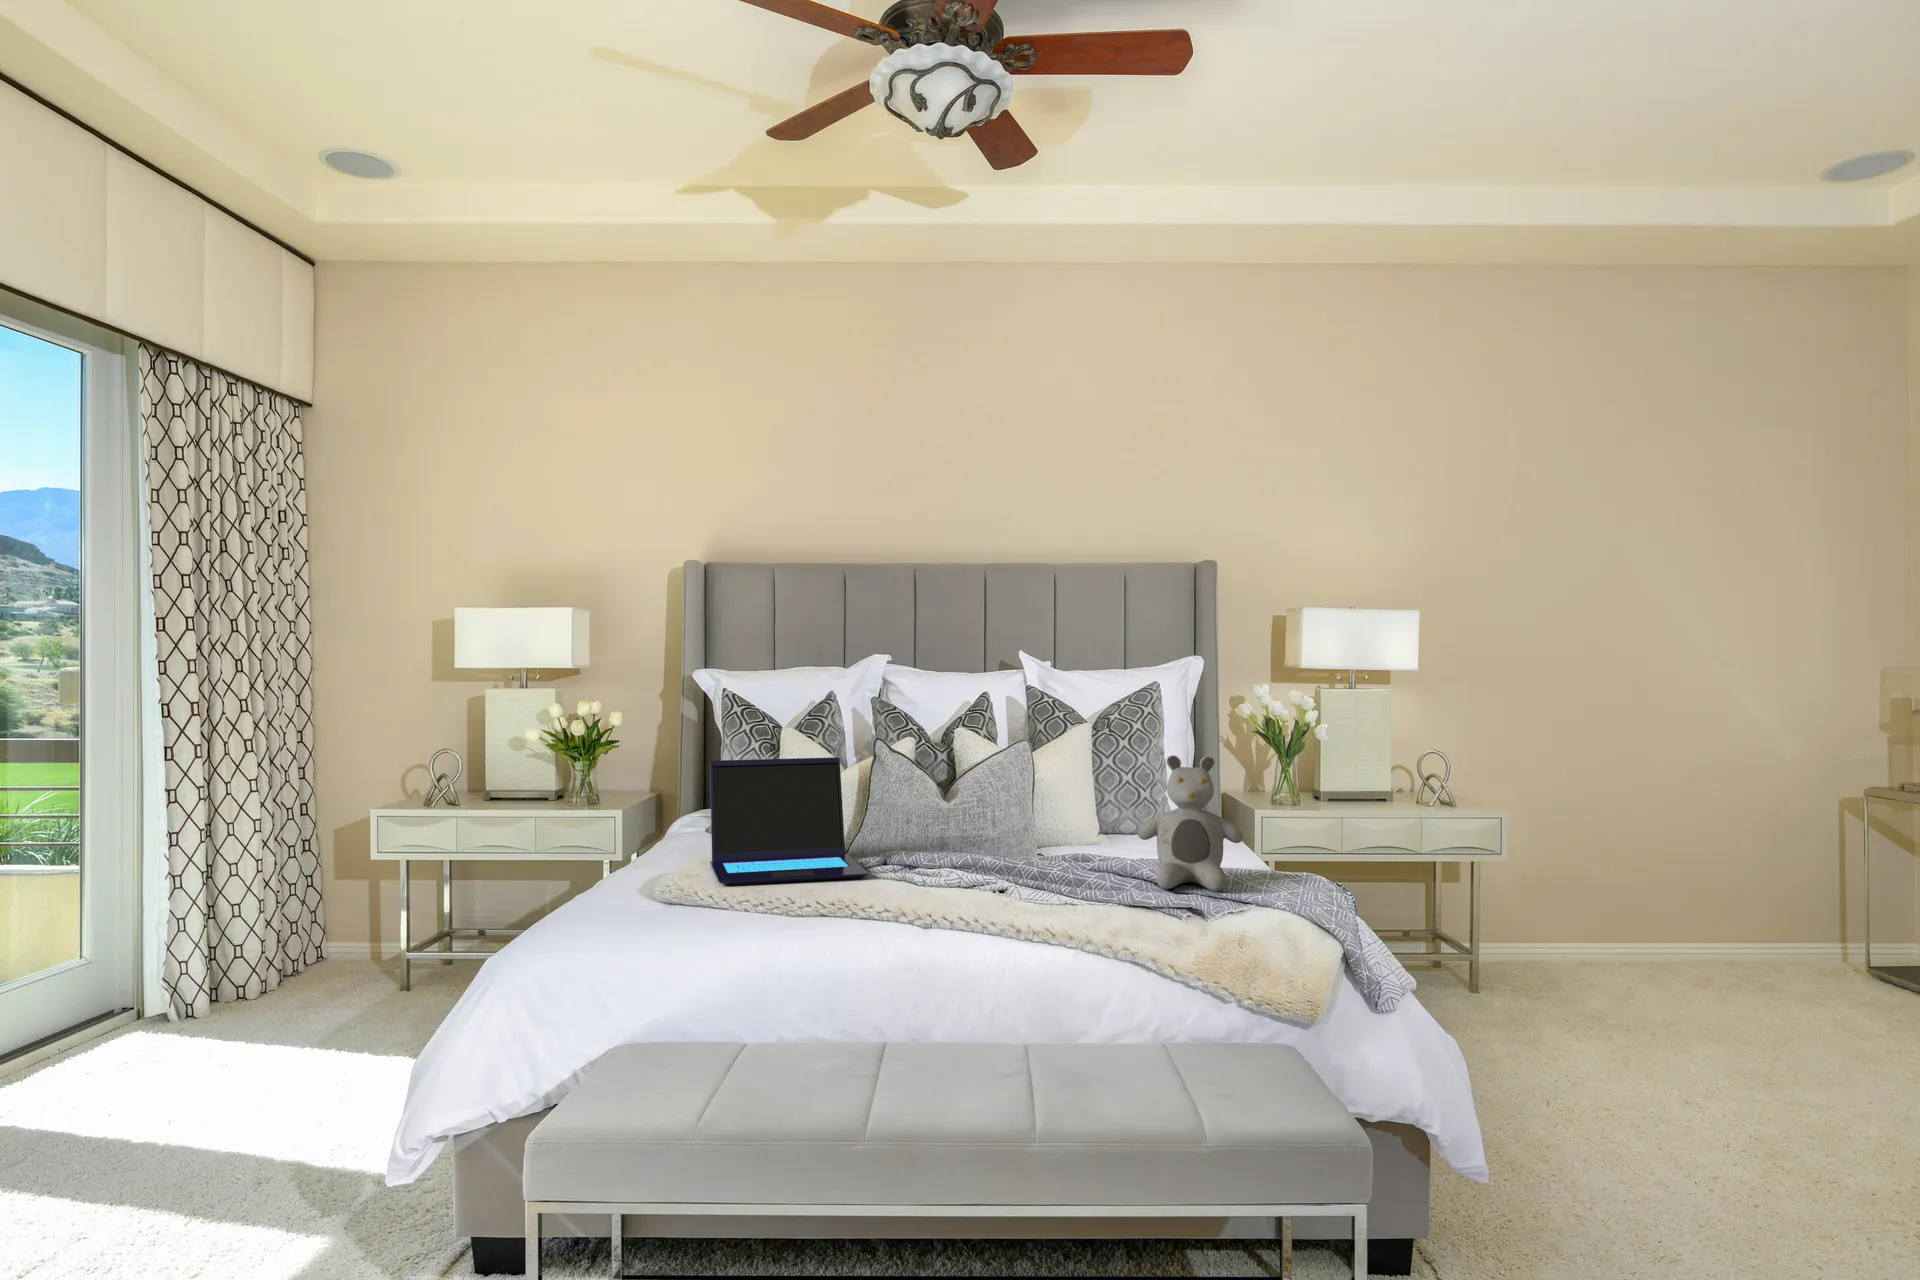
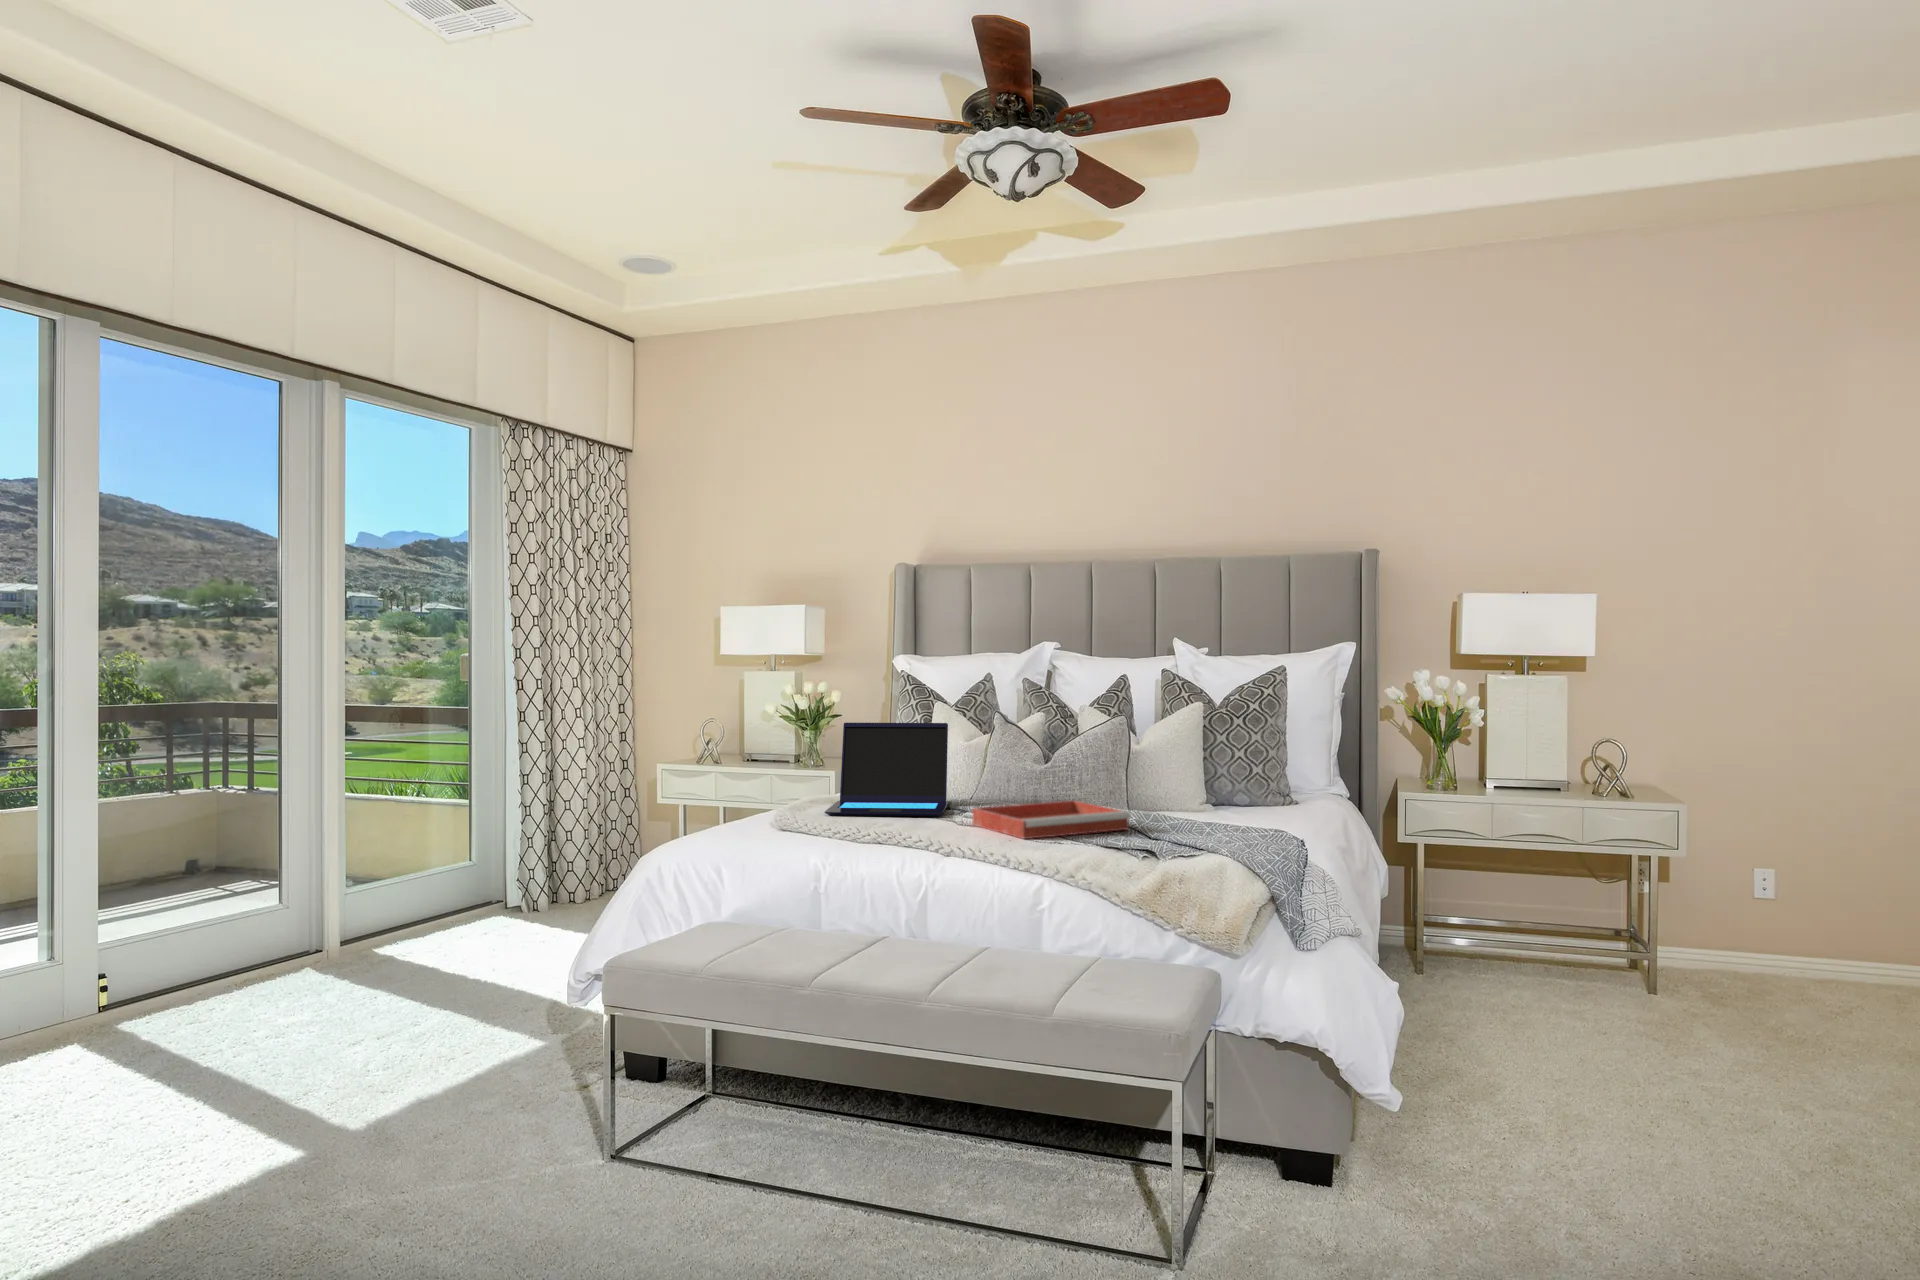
teddy bear: present [1138,755,1243,891] -> none [1166,723,1255,840]
tray: none [921,848,1107,908] -> present [972,801,1131,839]

